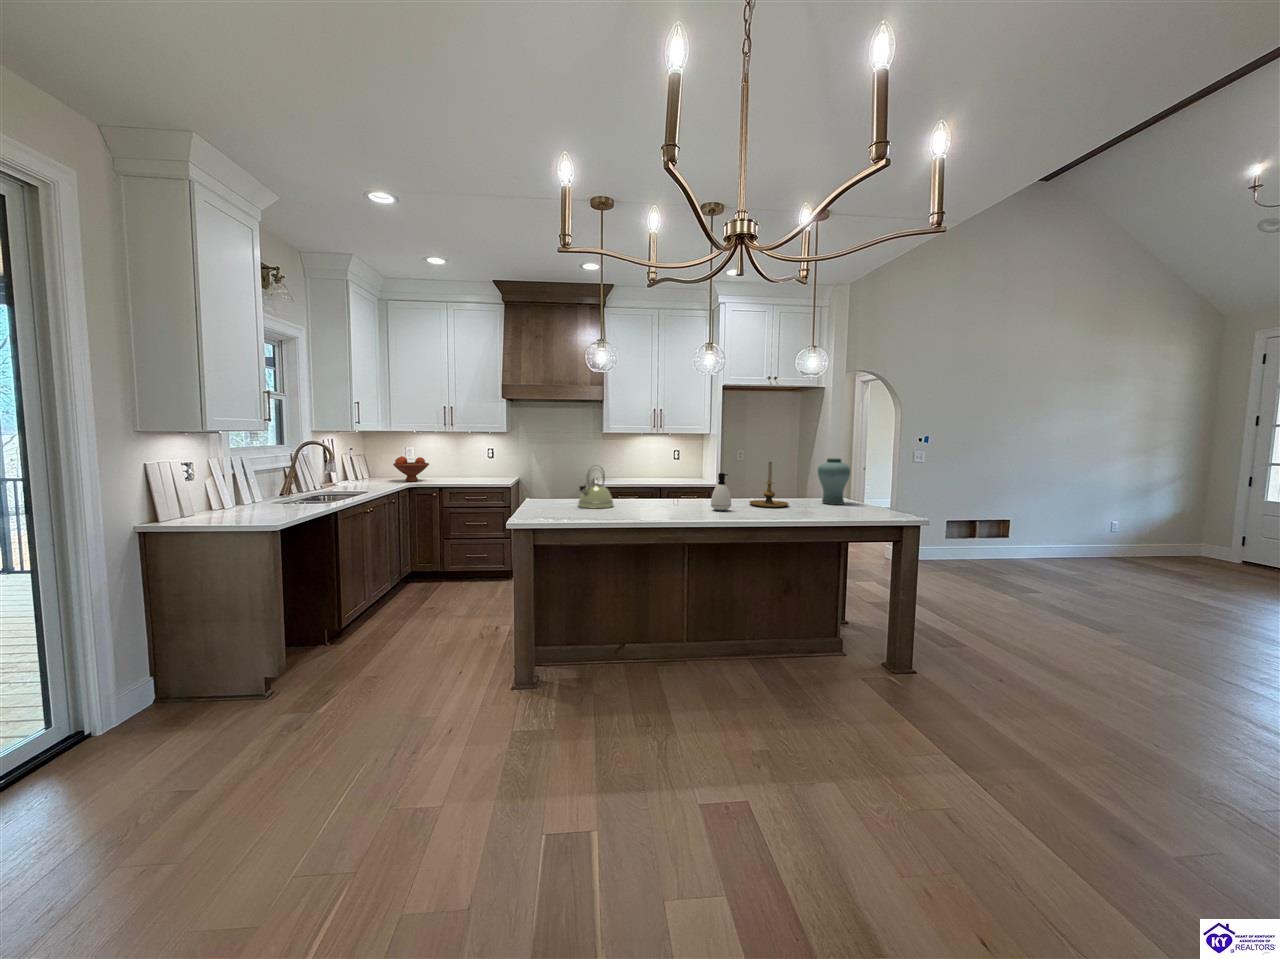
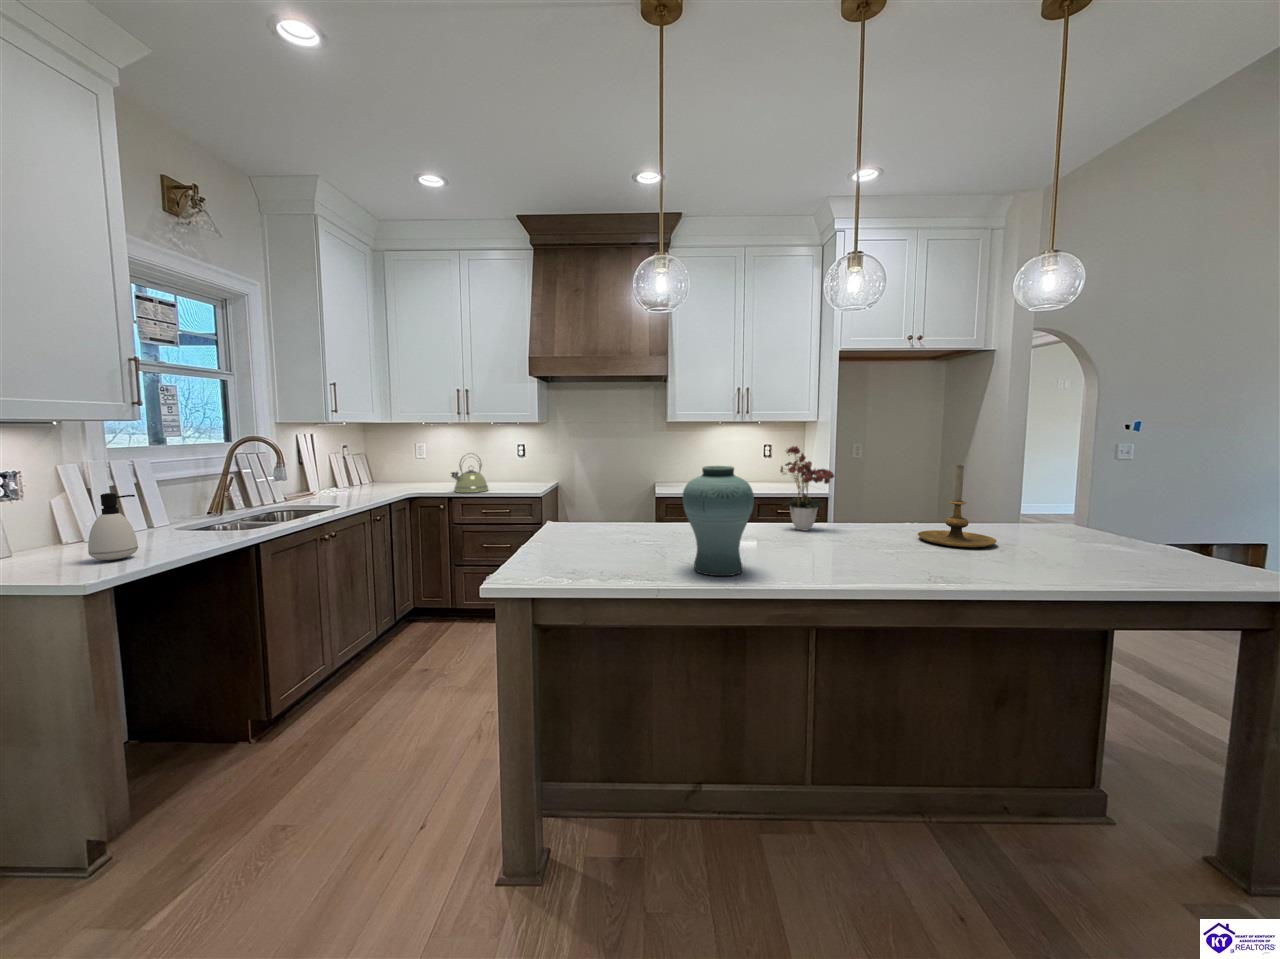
flower arrangement: none [671,448,707,501] -> present [780,446,834,530]
fruit bowl: present [393,456,429,482] -> none [392,455,439,489]
vase: present [818,458,850,505] -> present [683,466,754,576]
kettle: present [578,465,614,508] -> present [451,453,488,493]
soap dispenser: present [711,473,731,510] -> present [88,493,138,560]

